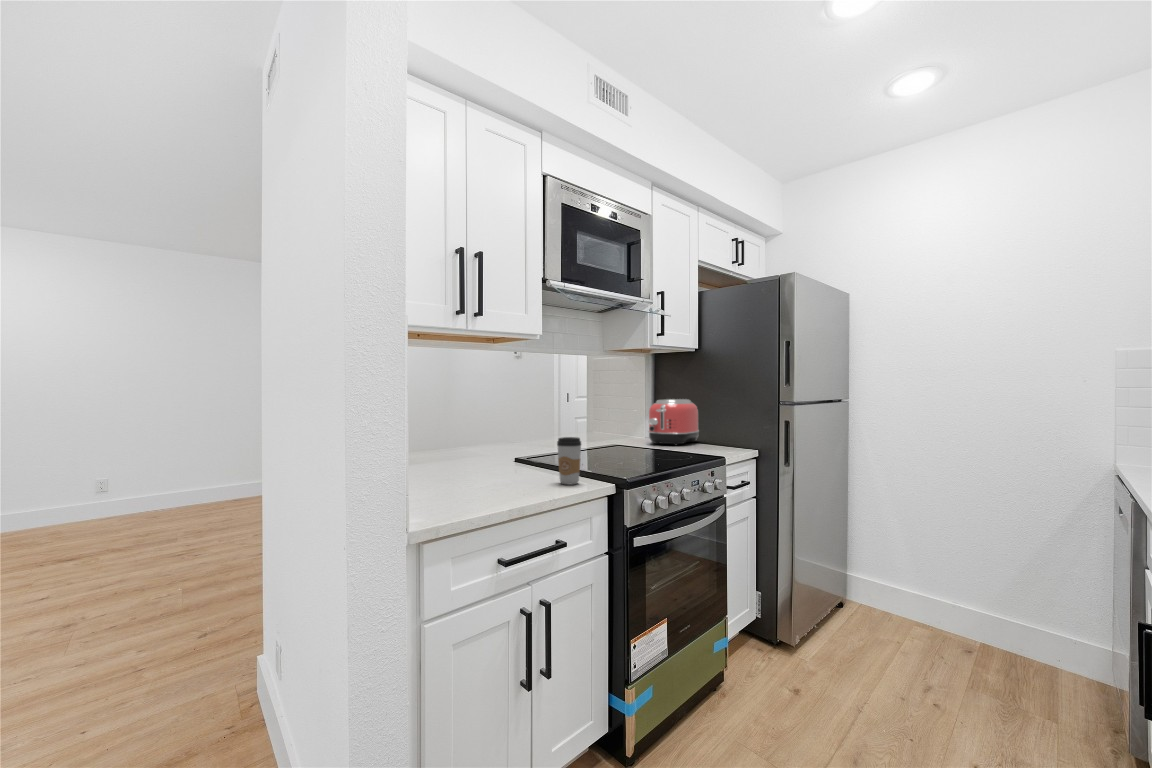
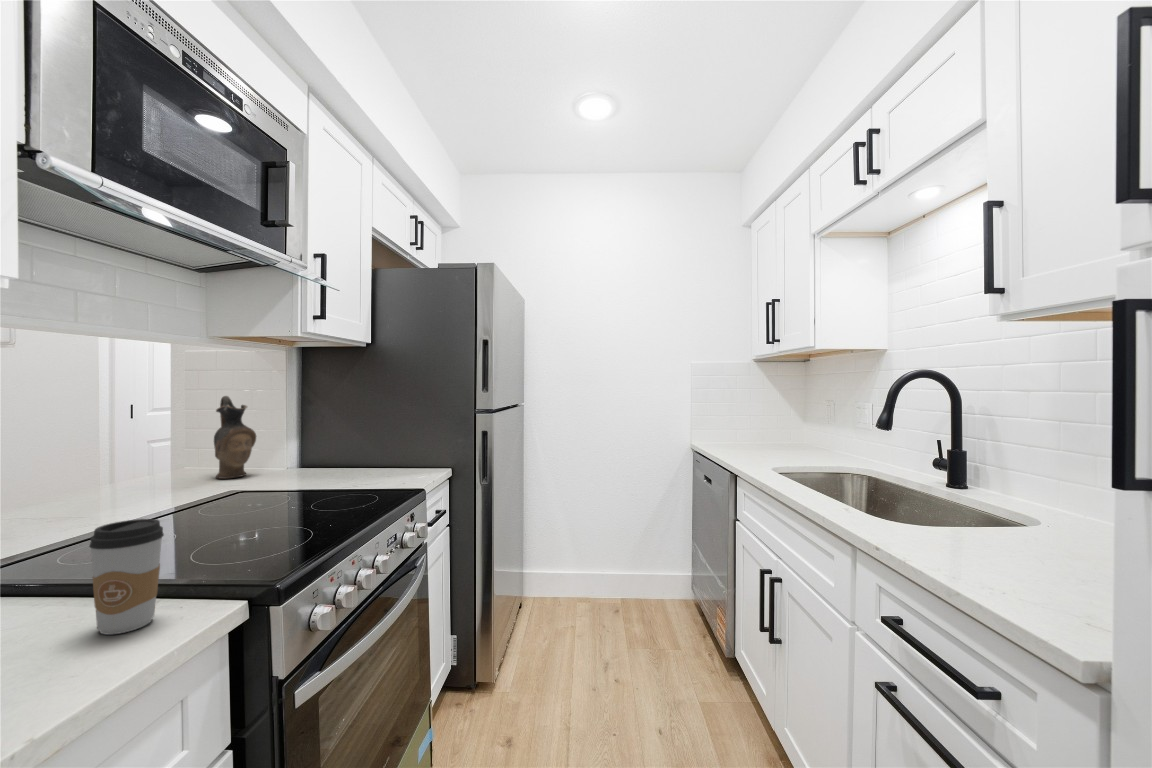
ceramic pitcher: none [606,388,629,441] -> present [214,396,256,479]
toaster: present [648,399,699,445] -> none [292,413,369,480]

